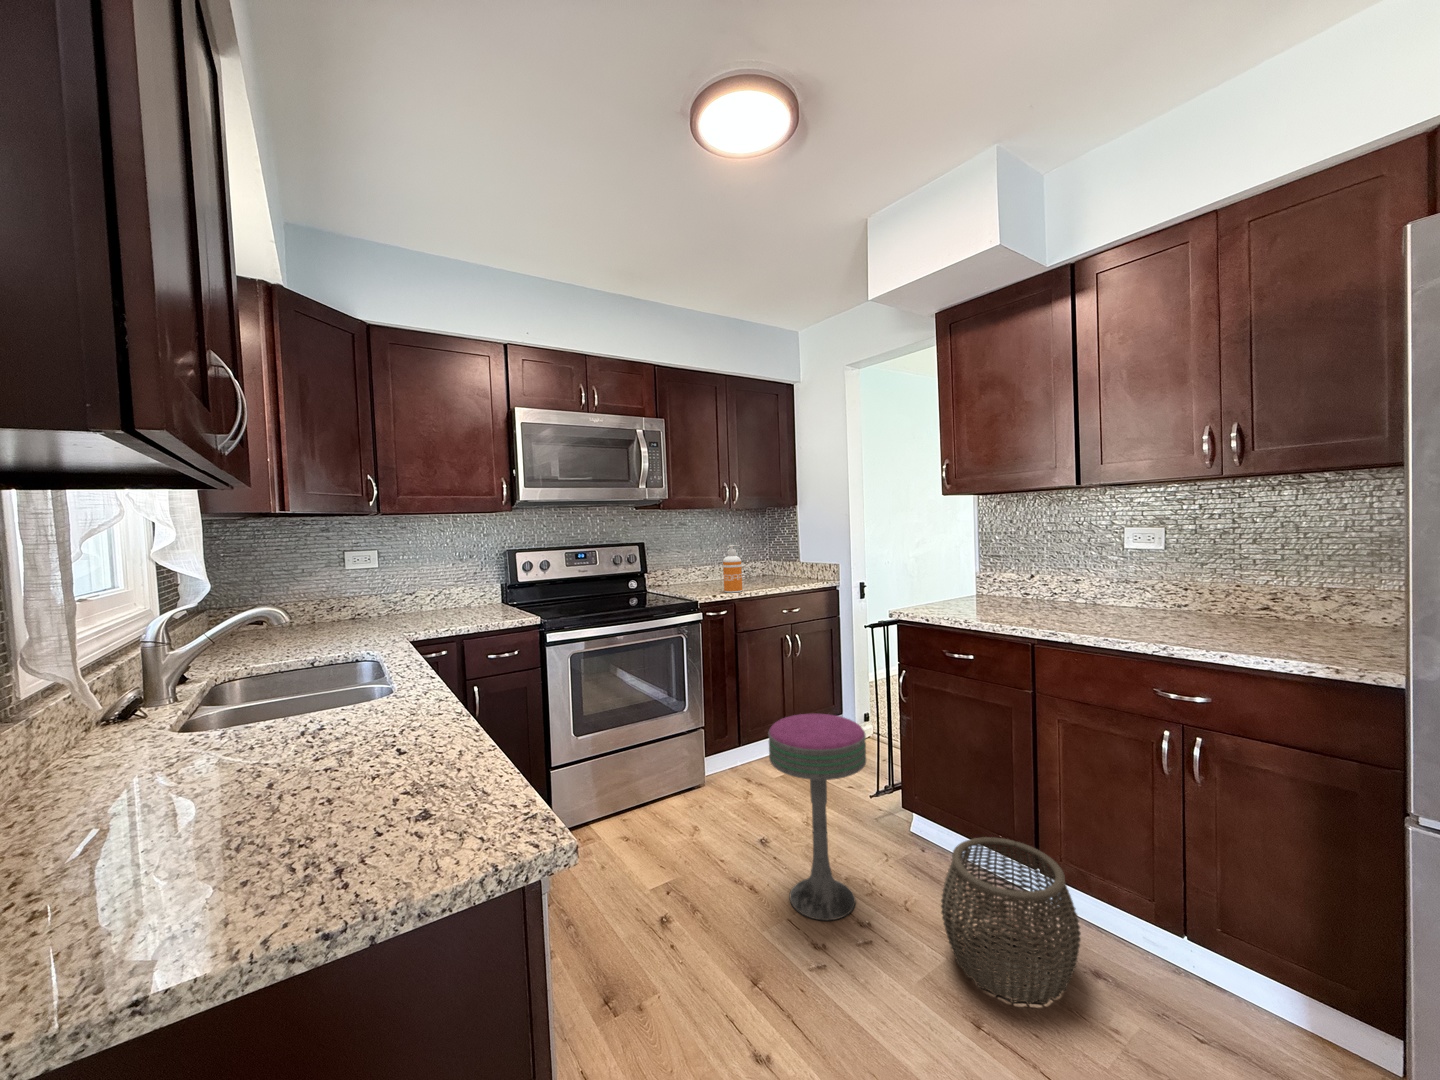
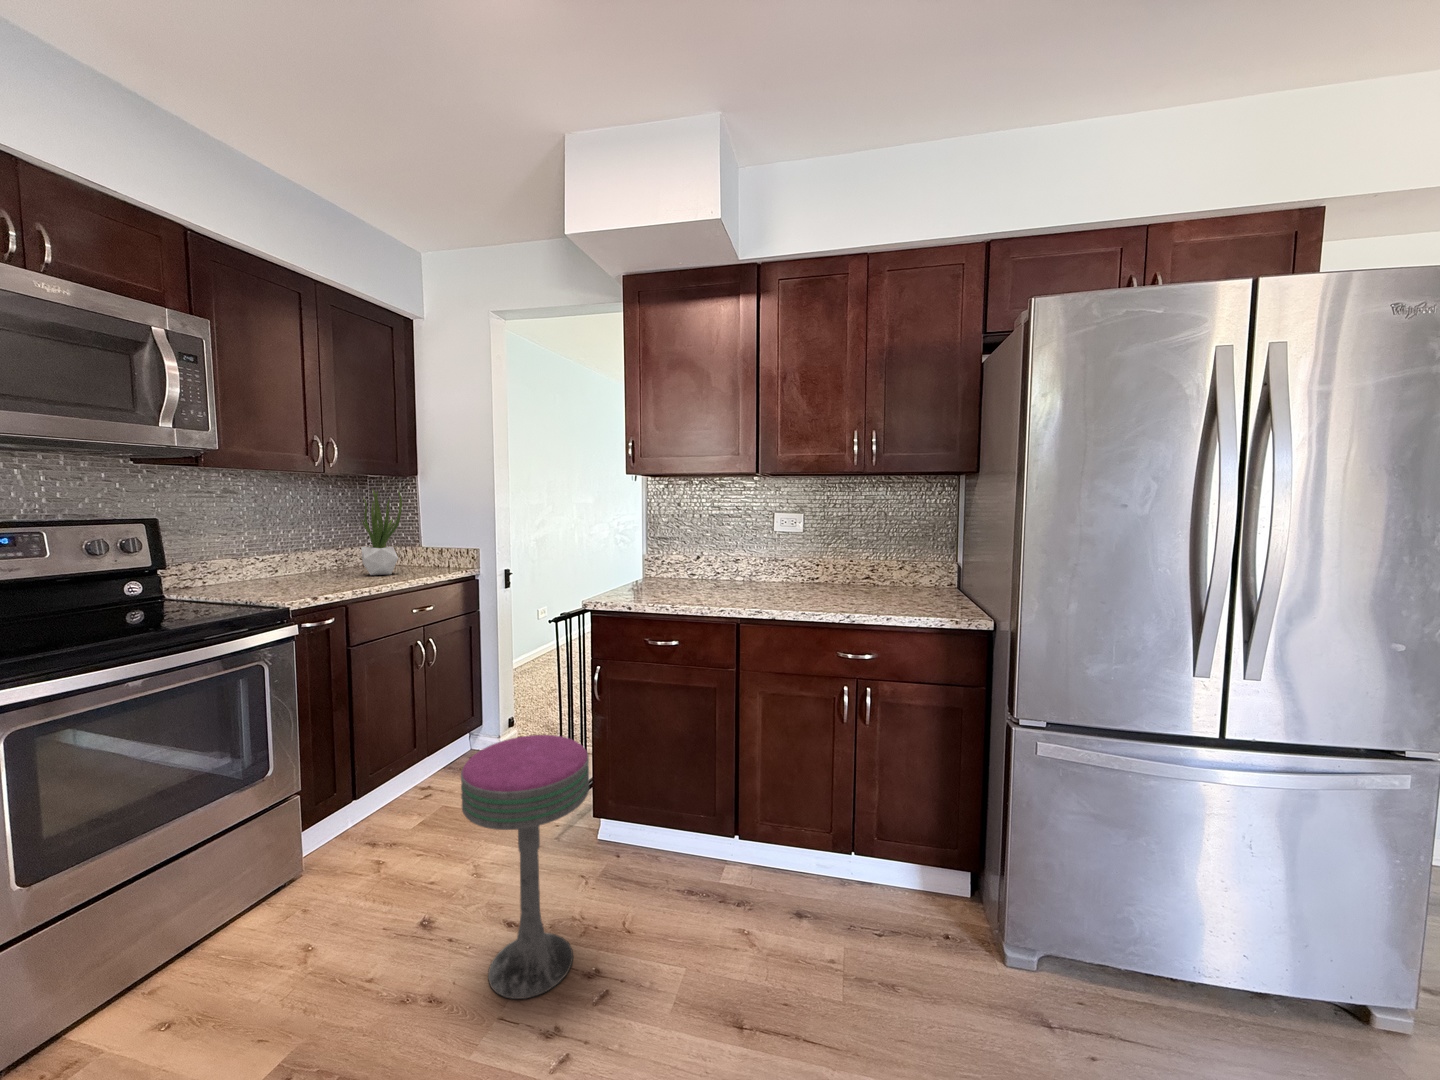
potted plant: none [755,516,783,583] -> present [361,490,402,575]
soap dispenser: present [723,545,742,593] -> none [320,525,353,592]
woven basket: present [941,837,1081,1005] -> none [677,819,802,985]

